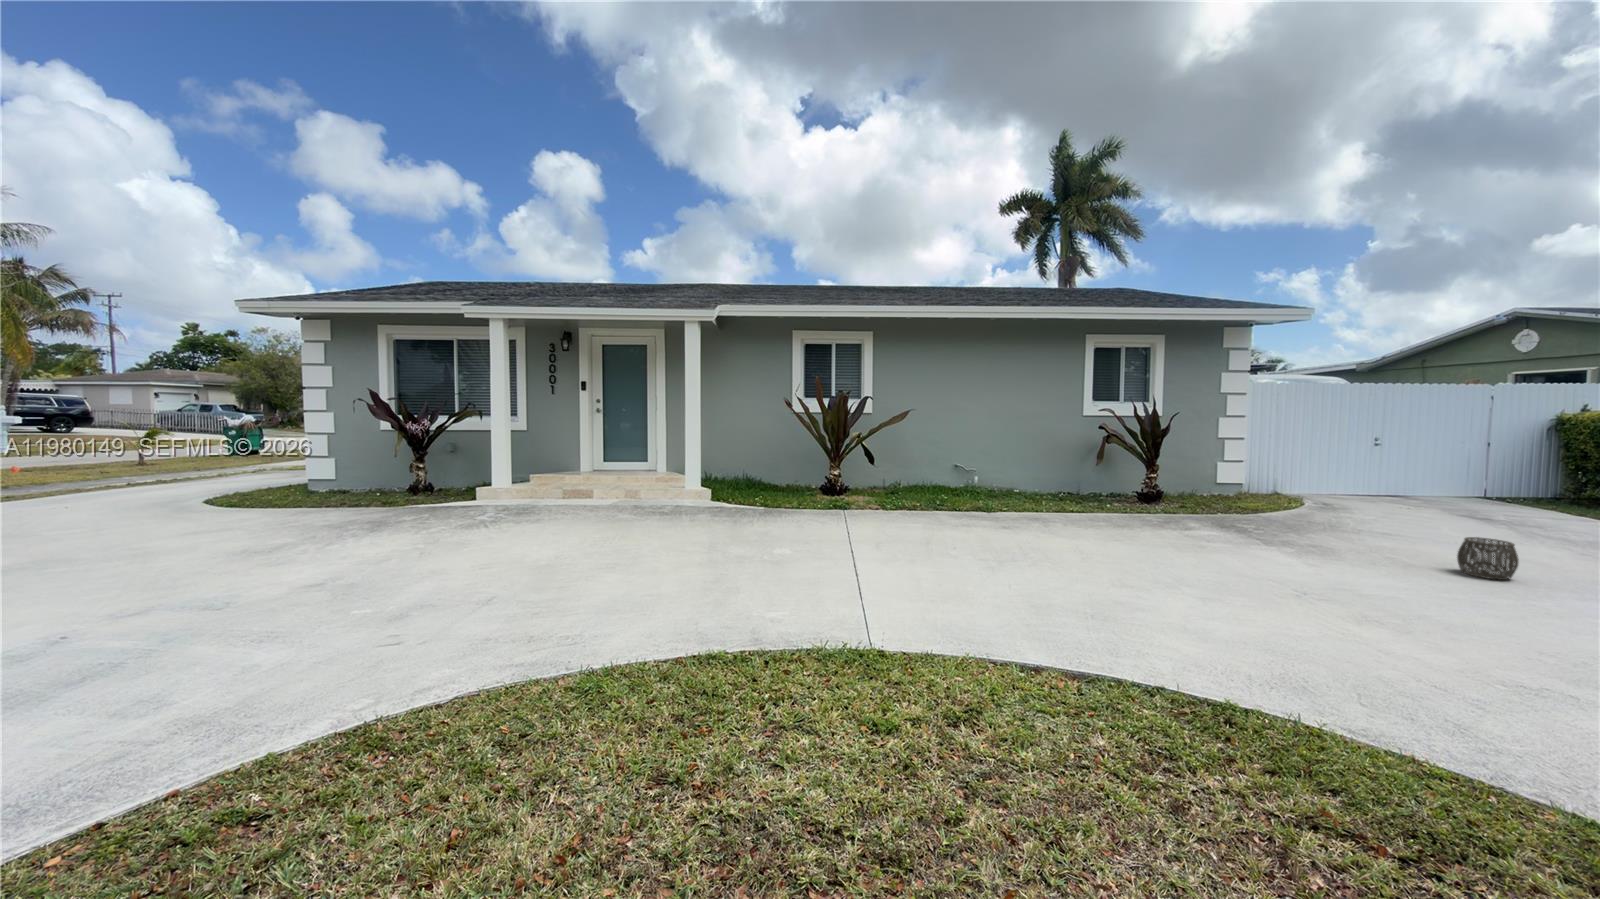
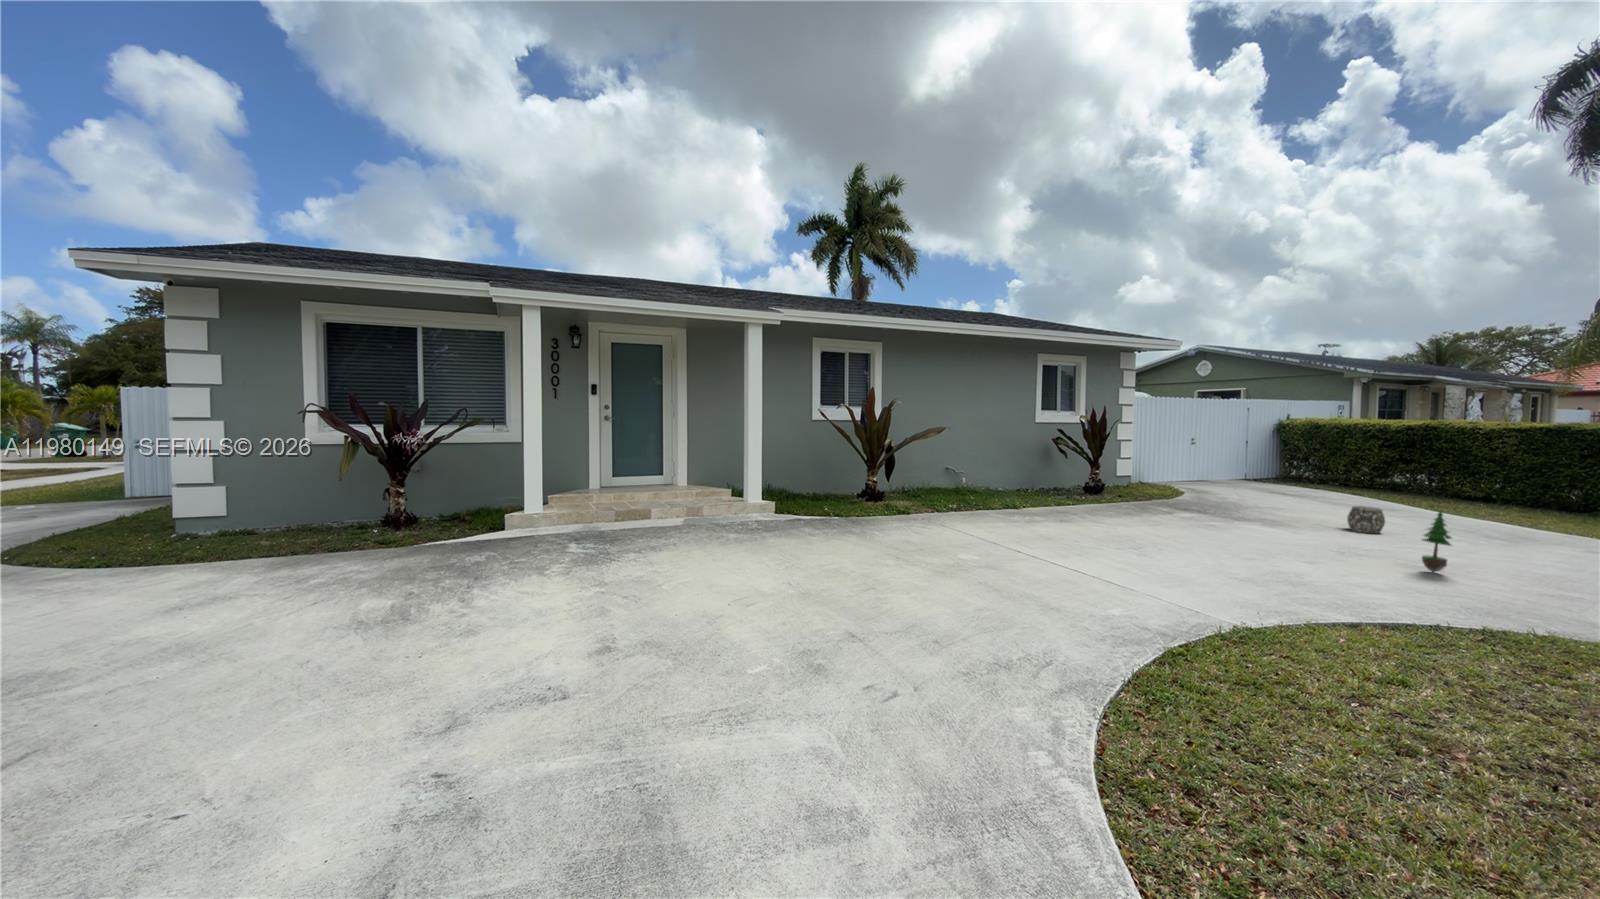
potted tree: none [1394,537,1442,630] -> present [1422,511,1452,572]

